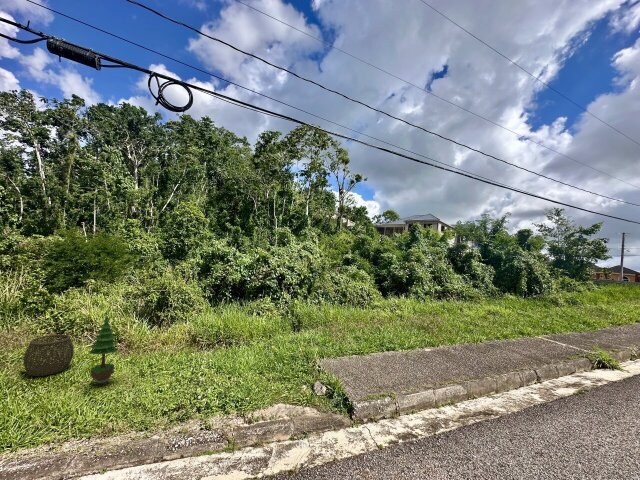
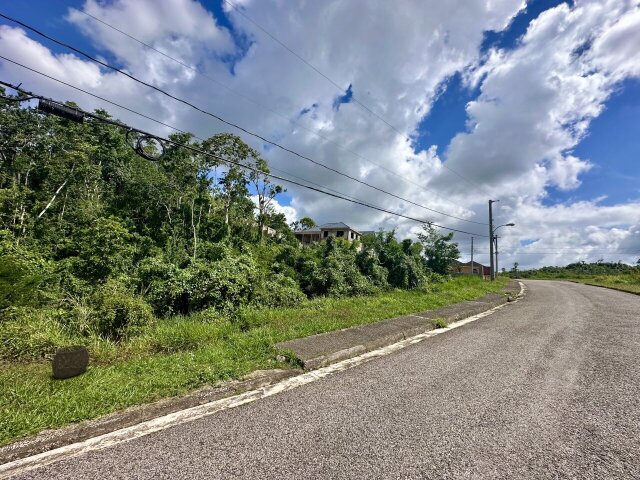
potted tree: present [89,317,118,384] -> none [116,325,137,375]

